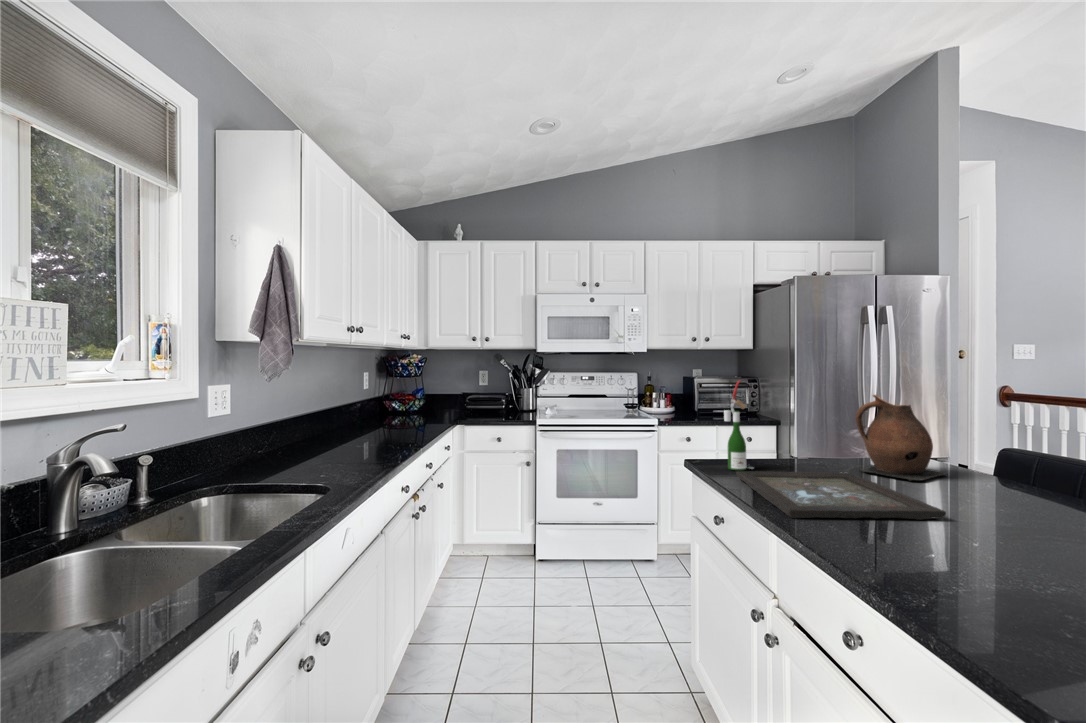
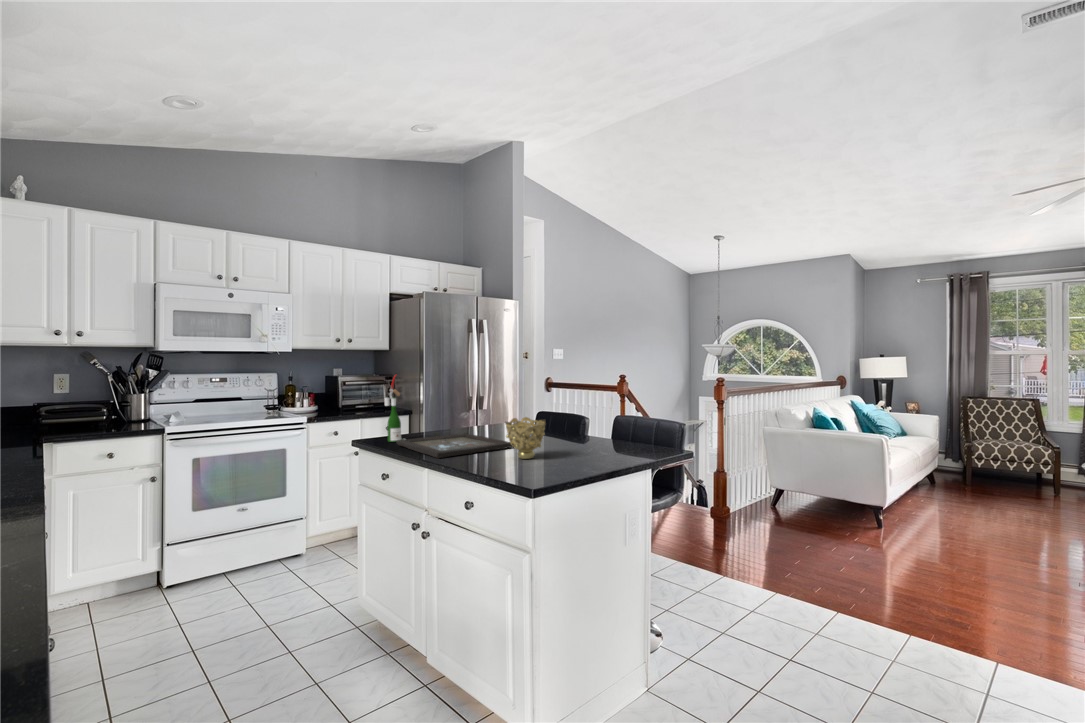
ceramic pitcher: present [856,395,948,481] -> none [469,382,517,435]
decorative bowl: none [926,472,1036,562] -> present [505,417,546,459]

